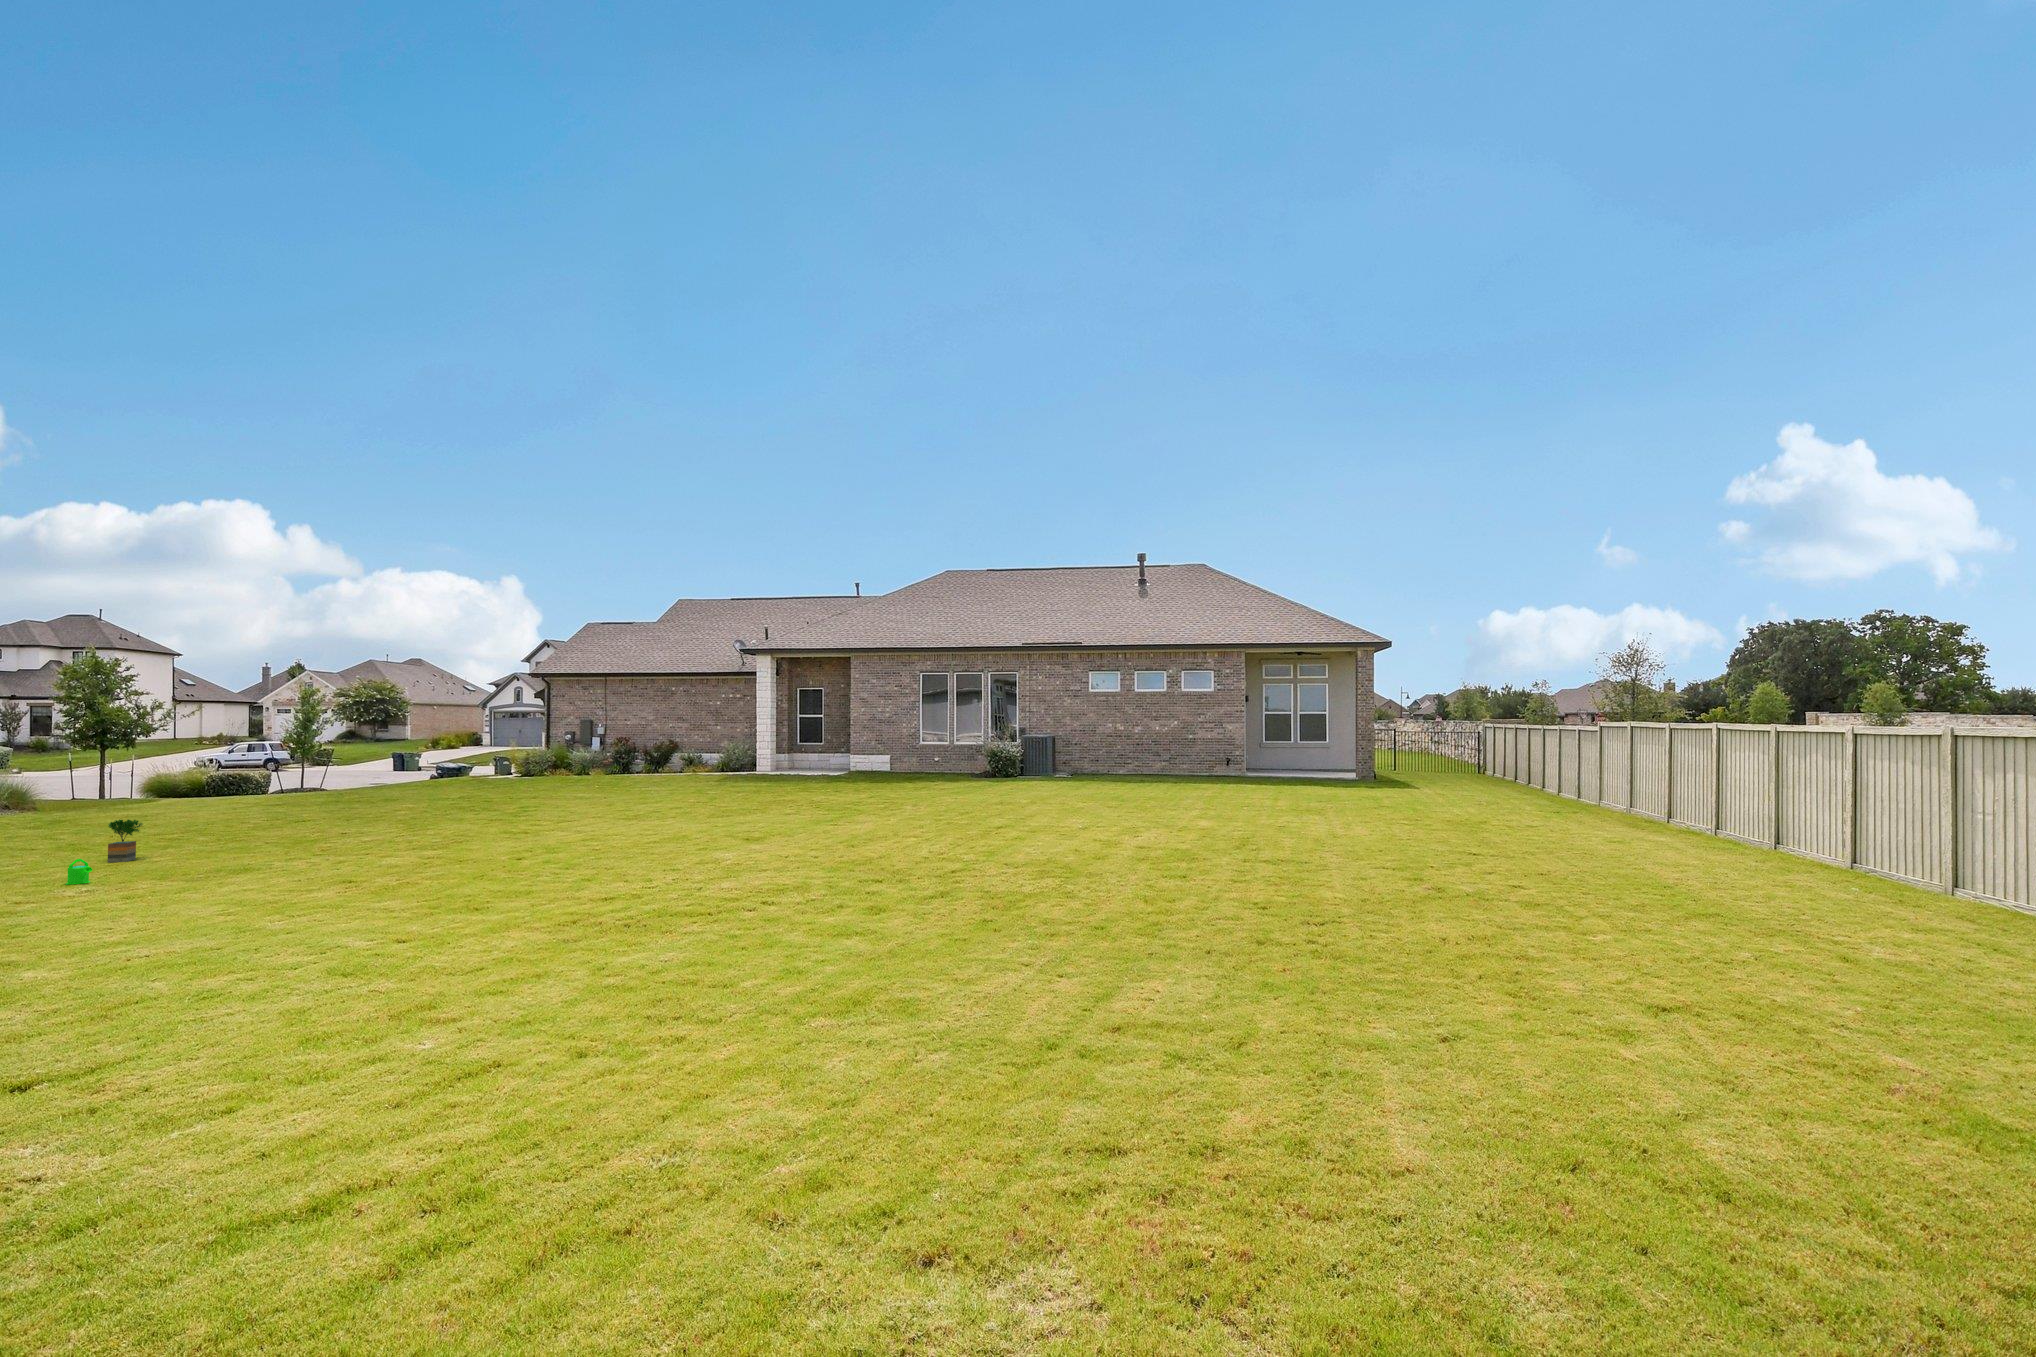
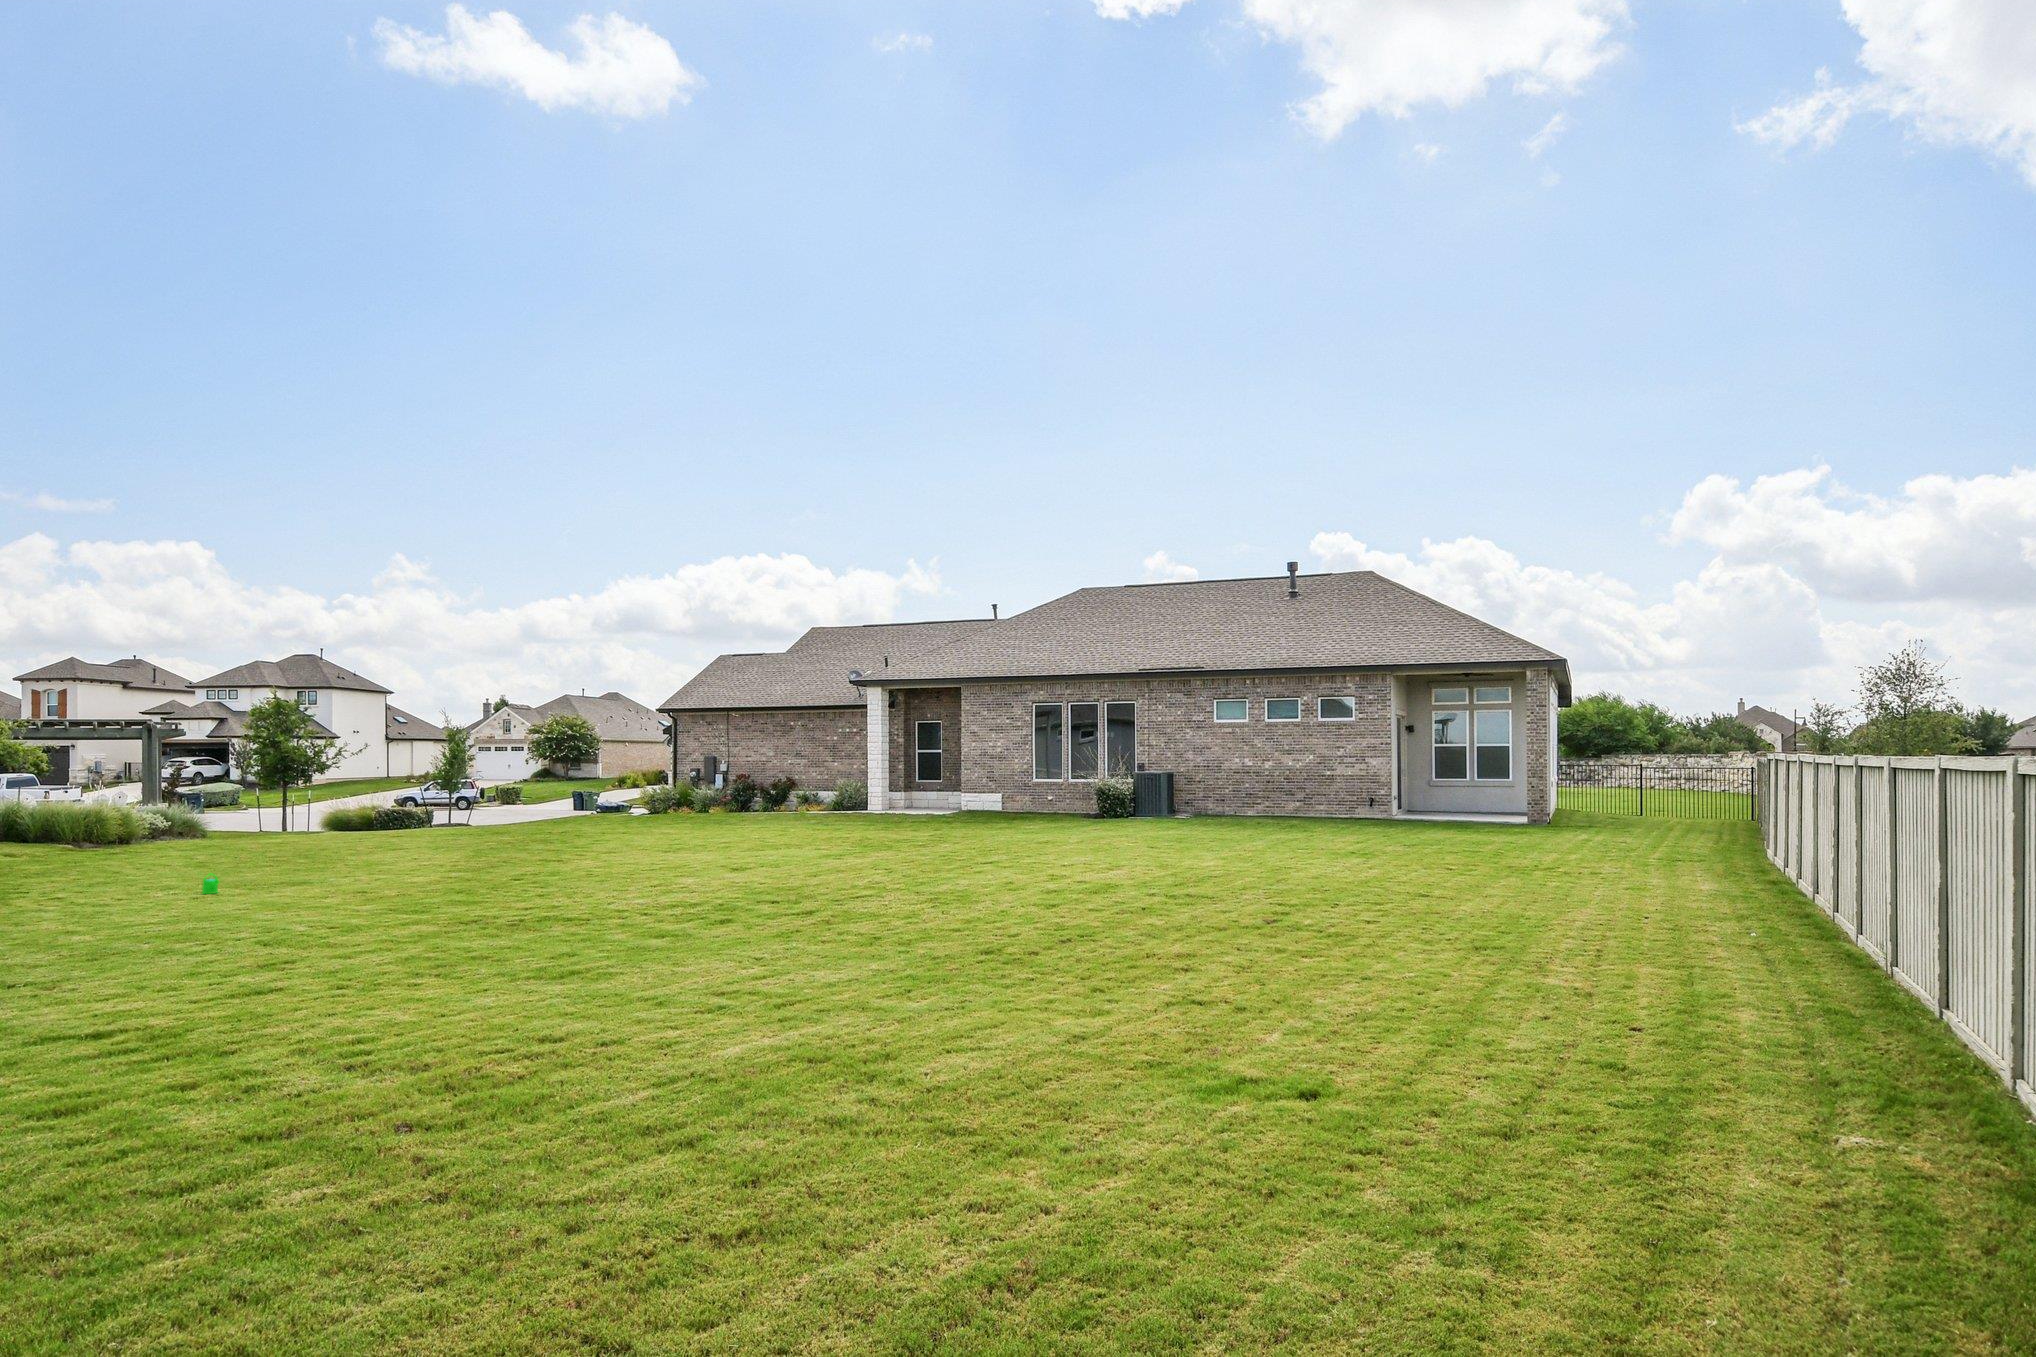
potted tree: present [108,819,143,863] -> none [243,842,270,879]

